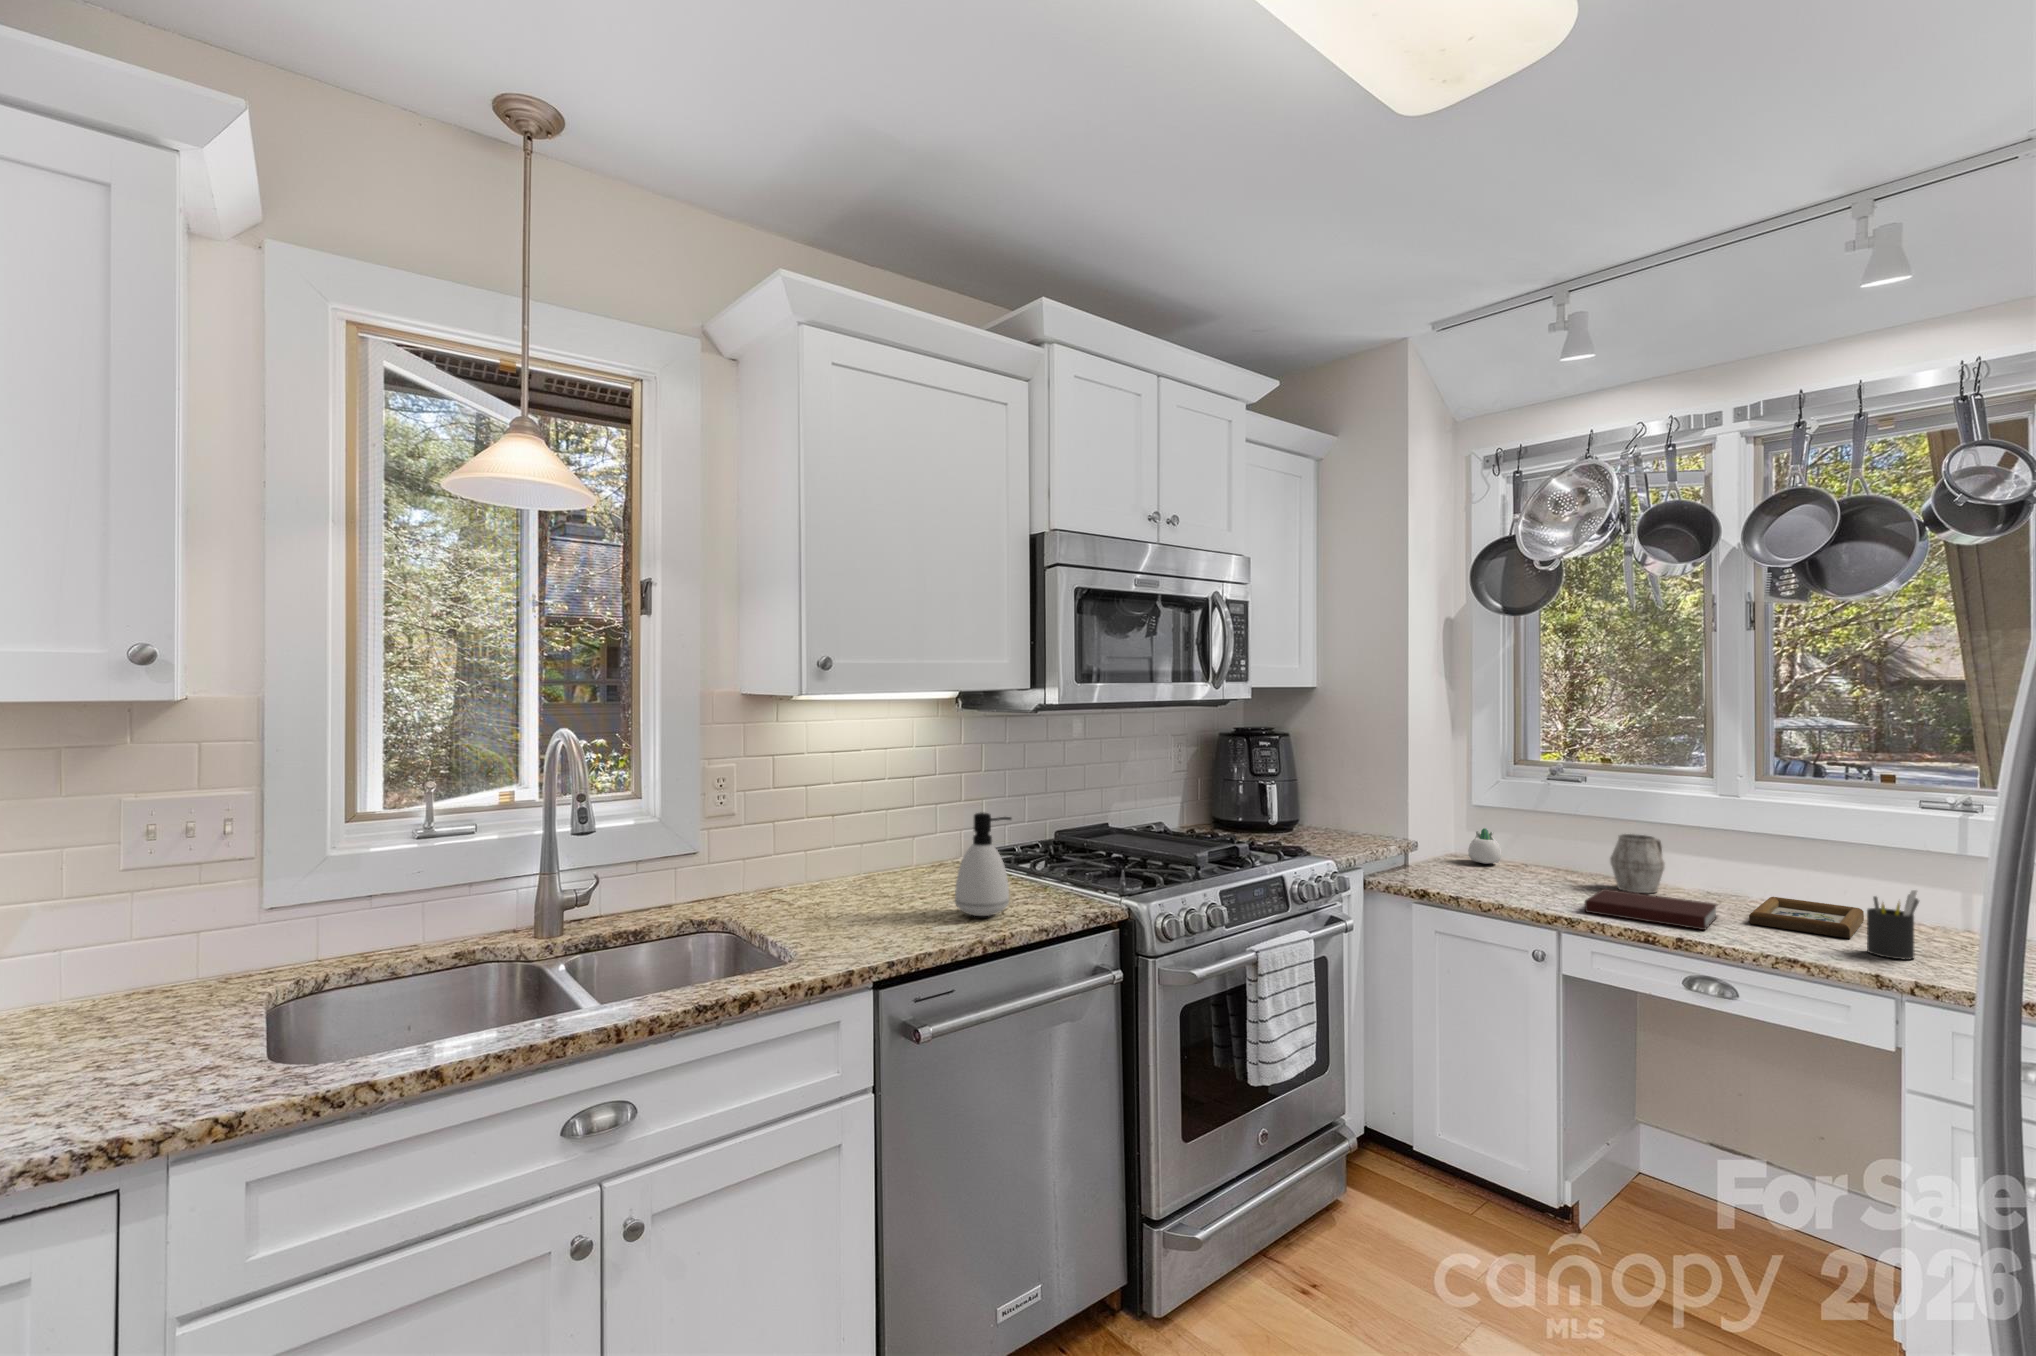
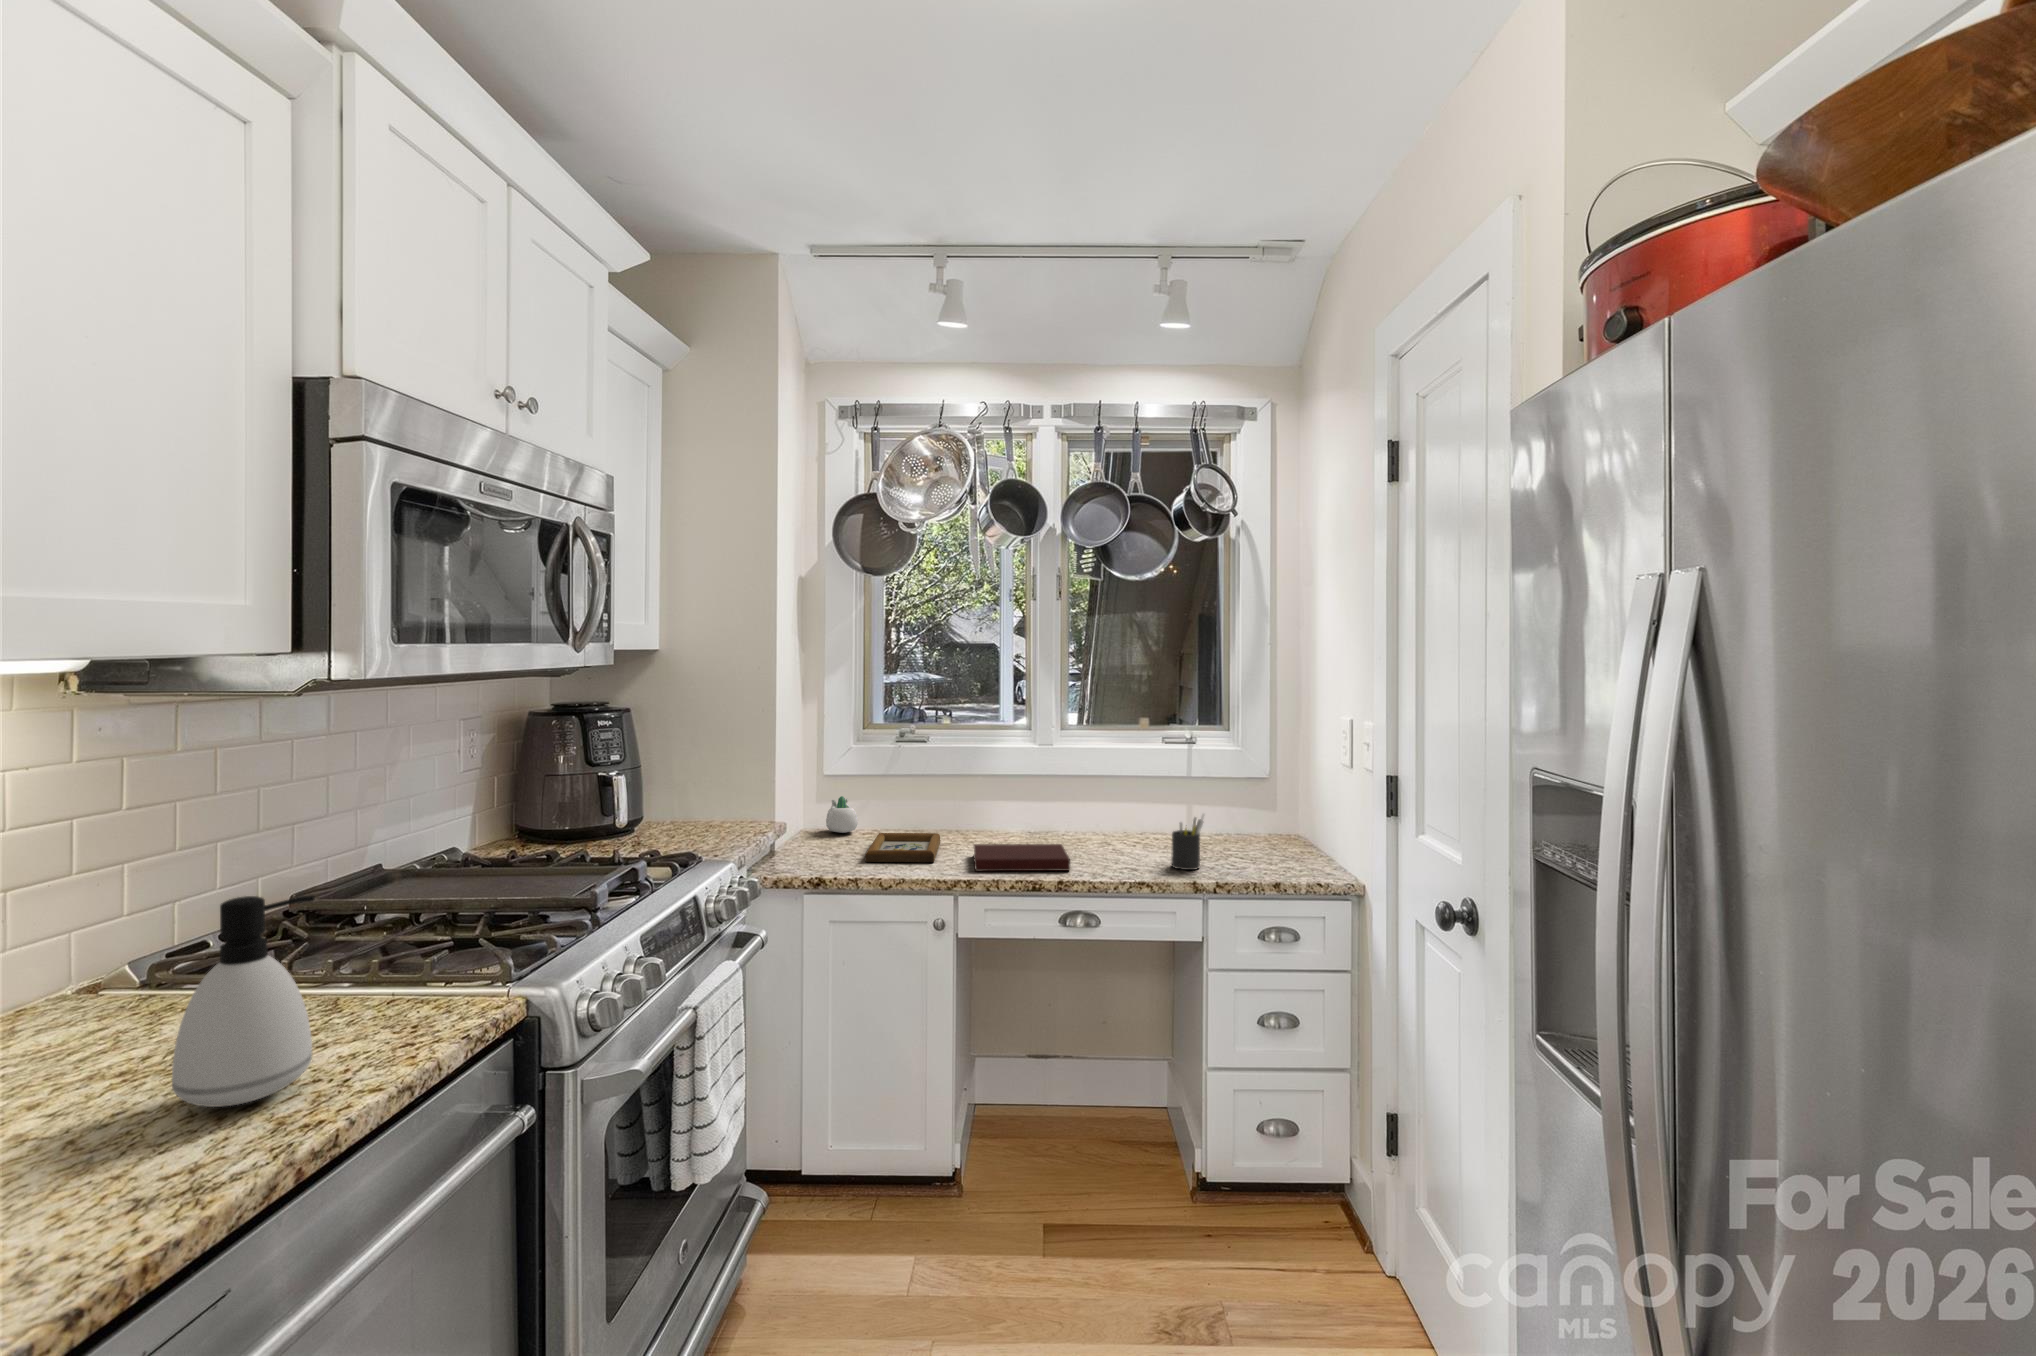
mug: present [1610,834,1665,893] -> none [963,788,1004,842]
picture frame: present [1749,897,1864,938] -> present [865,833,940,862]

